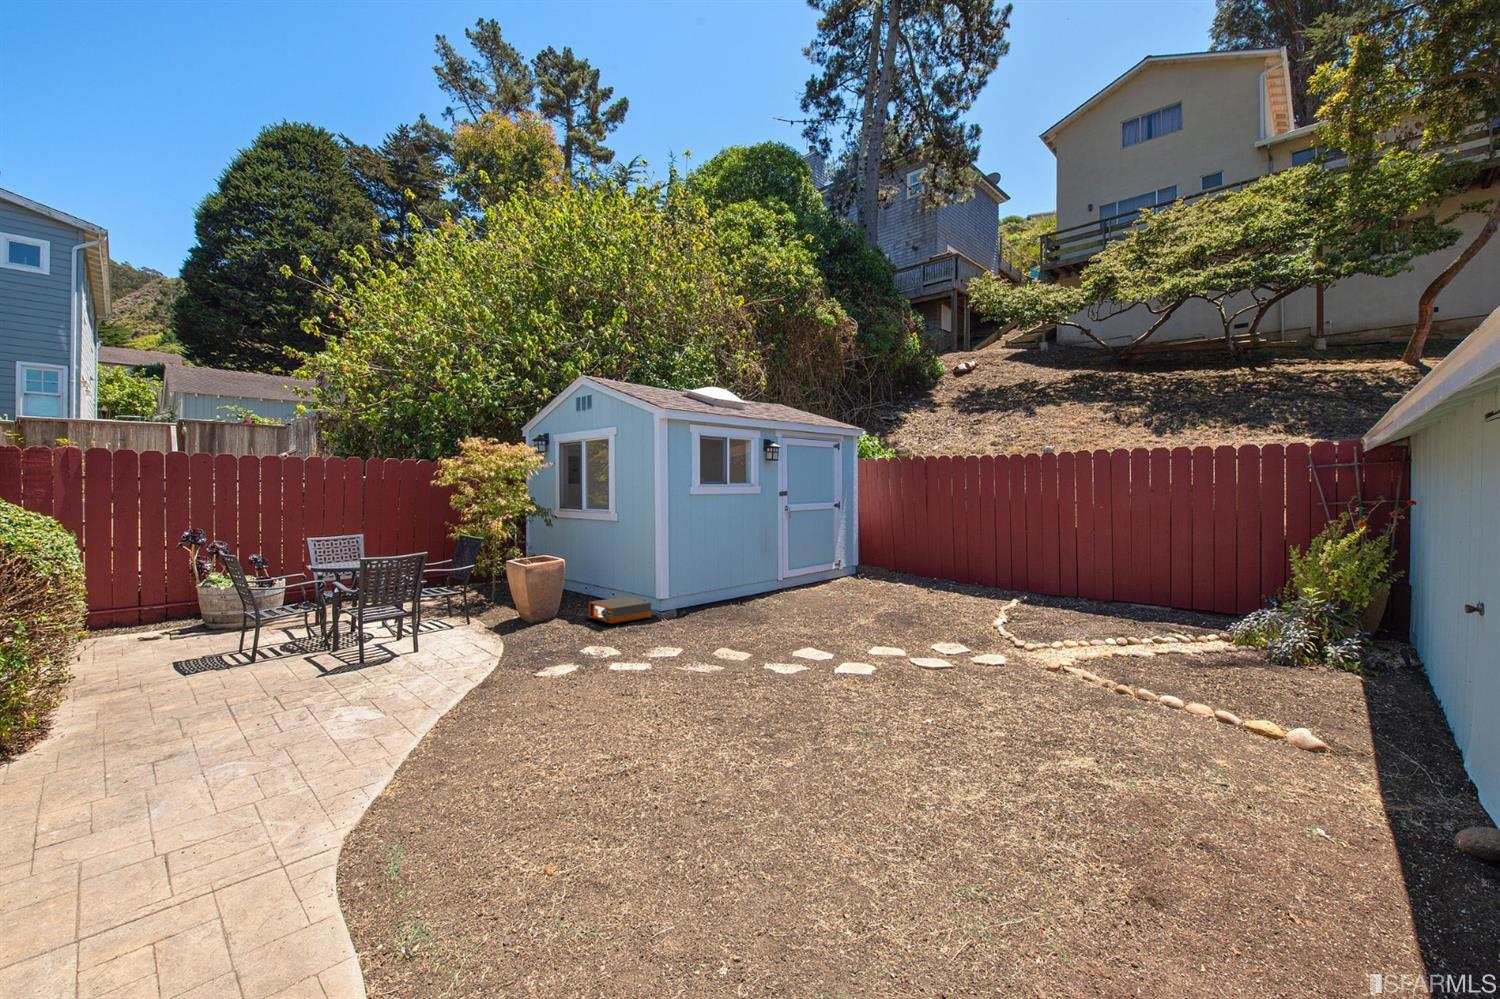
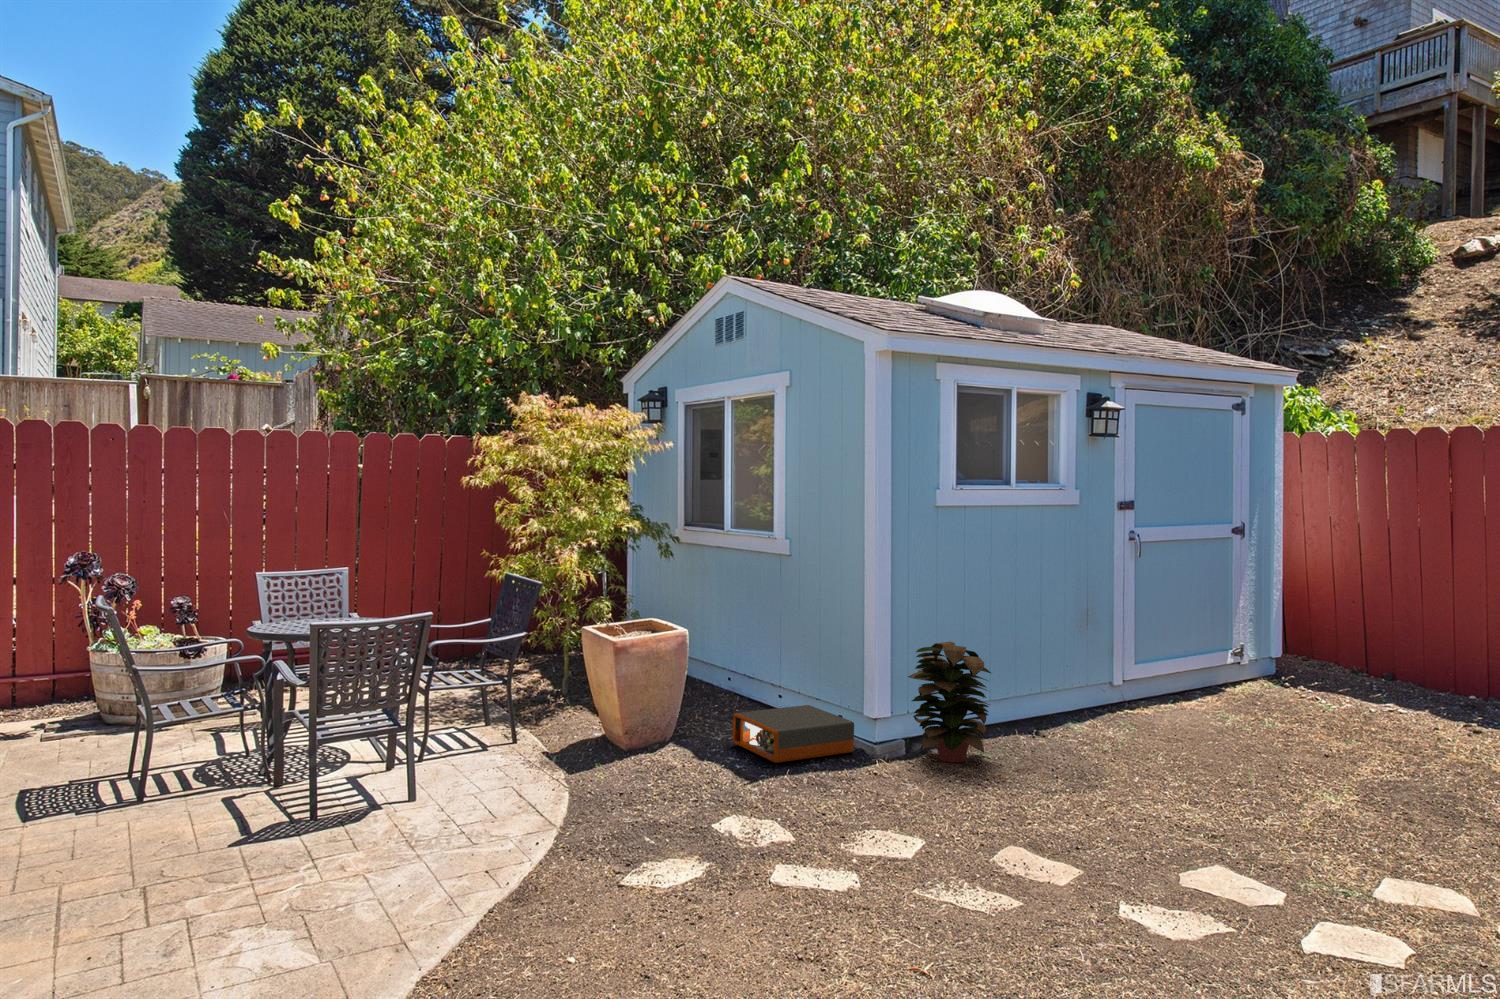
decorative plant: none [677,561,718,618] -> present [908,641,991,762]

